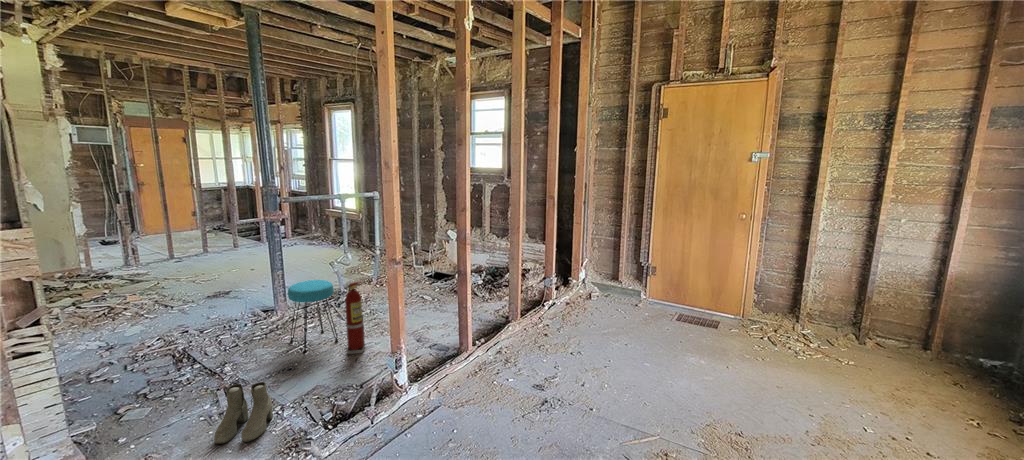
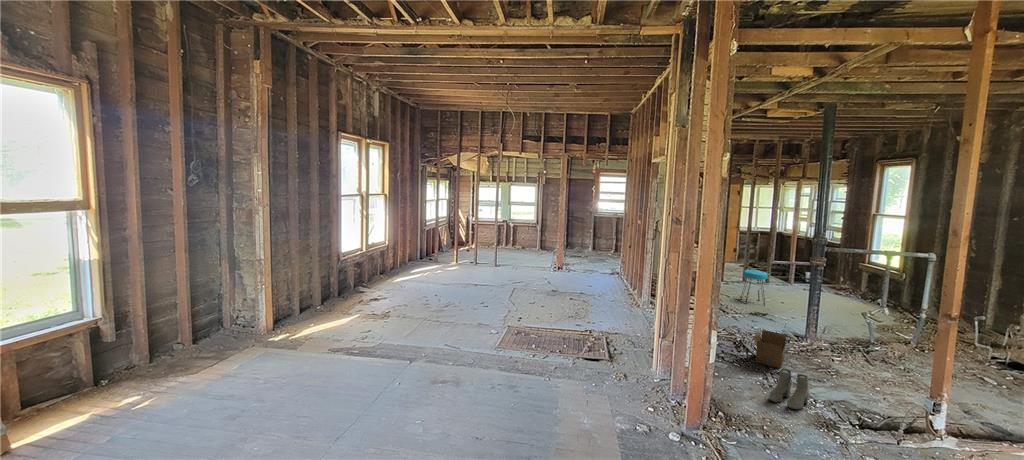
stool: present [288,280,338,352] -> present [741,270,768,305]
fire extinguisher: present [345,281,365,354] -> none [874,330,904,396]
cardboard box: none [192,321,247,378] -> present [753,330,786,368]

